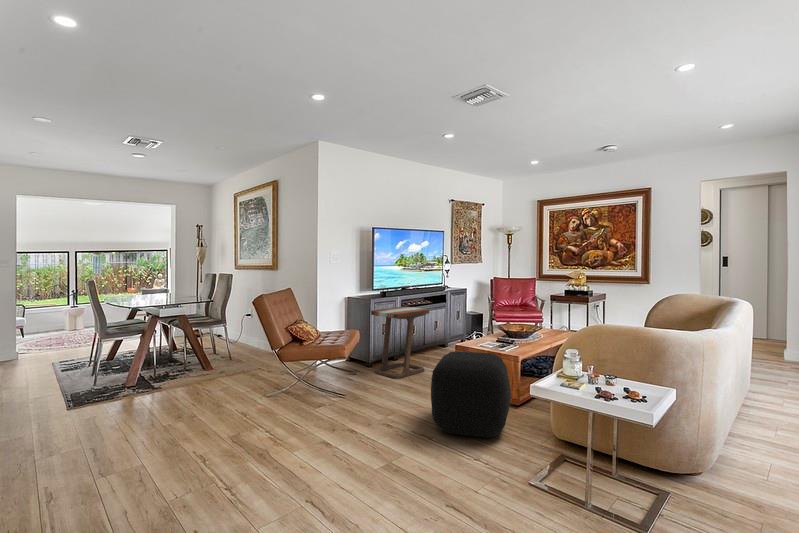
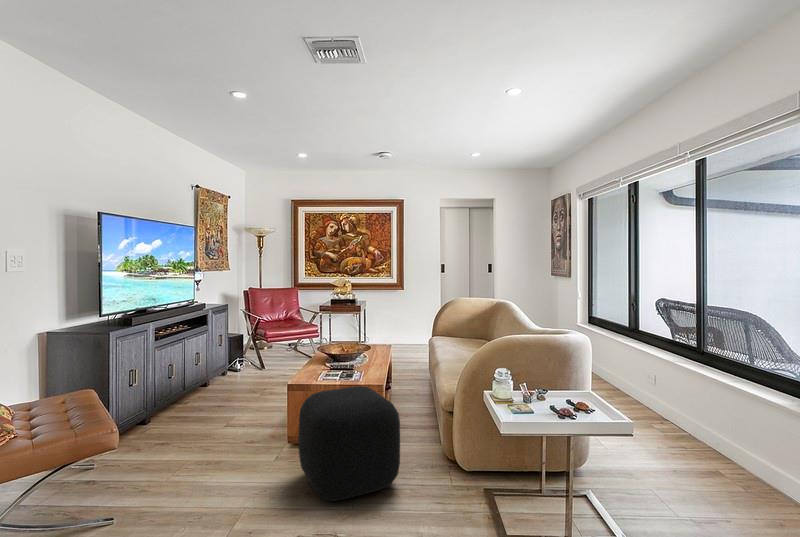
side table: present [371,307,430,379] -> none [128,339,231,449]

